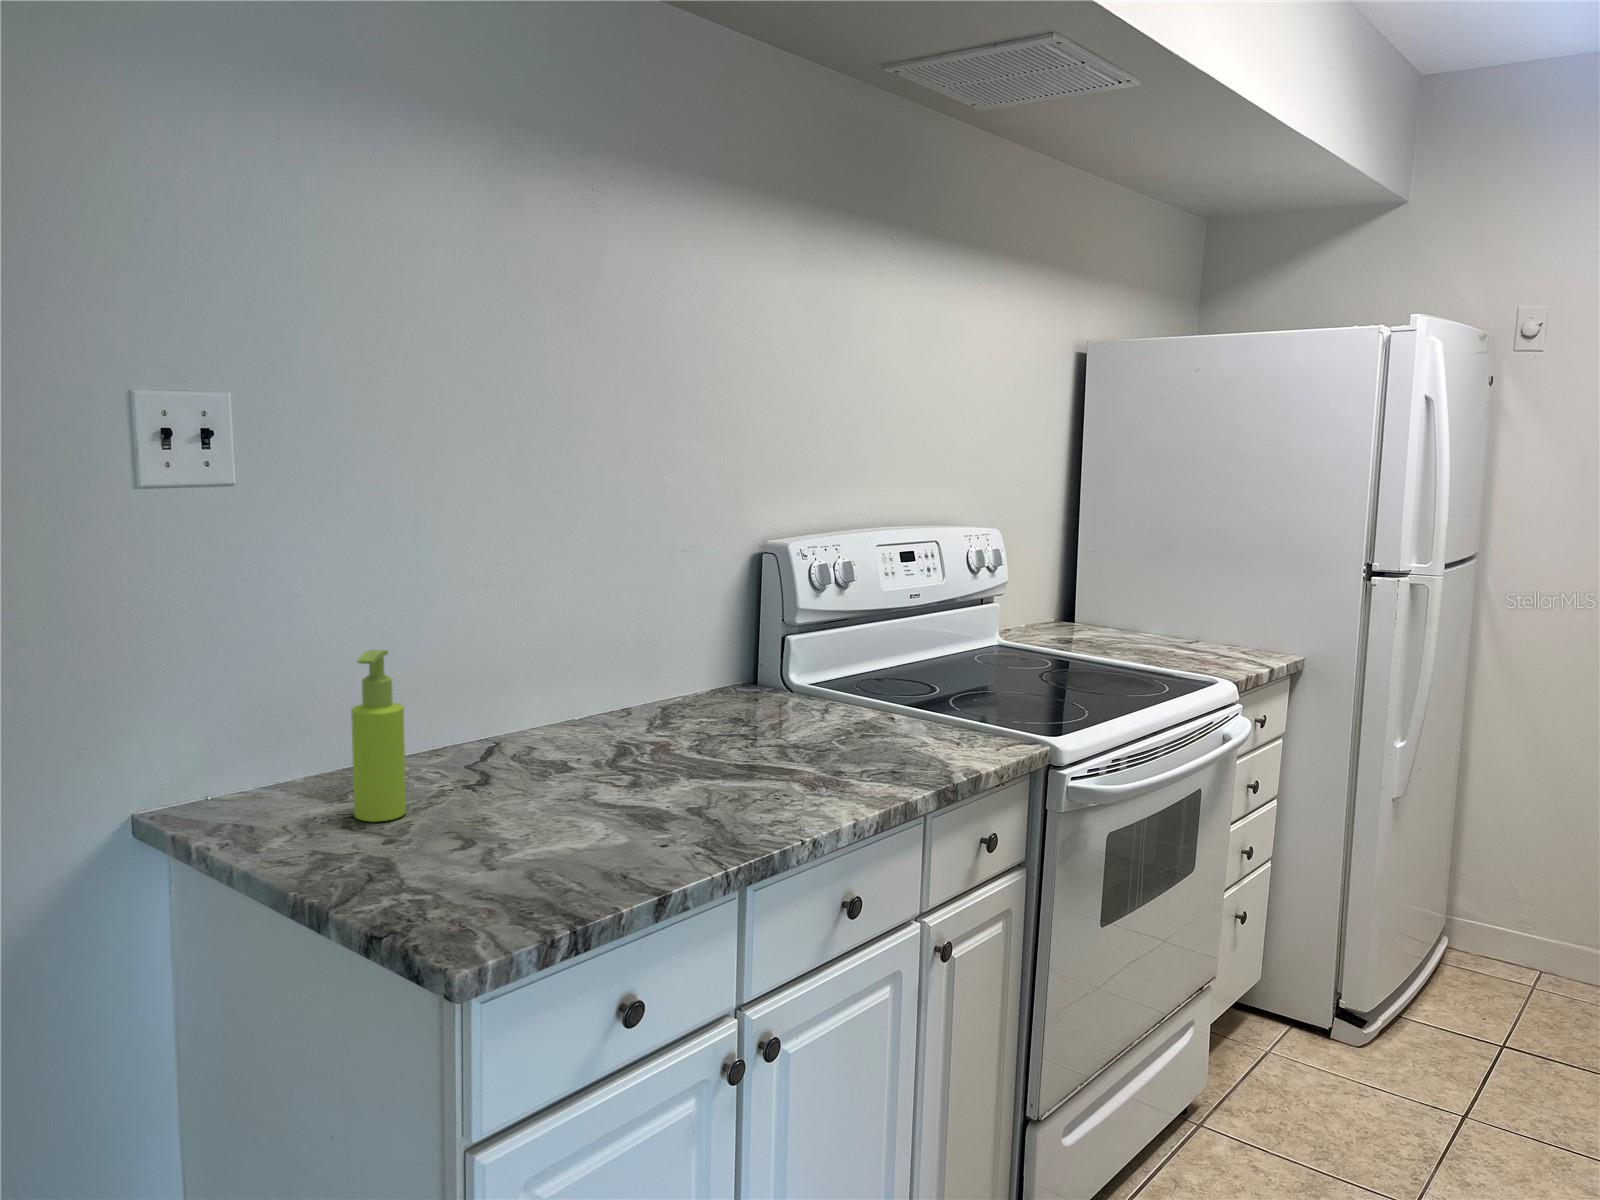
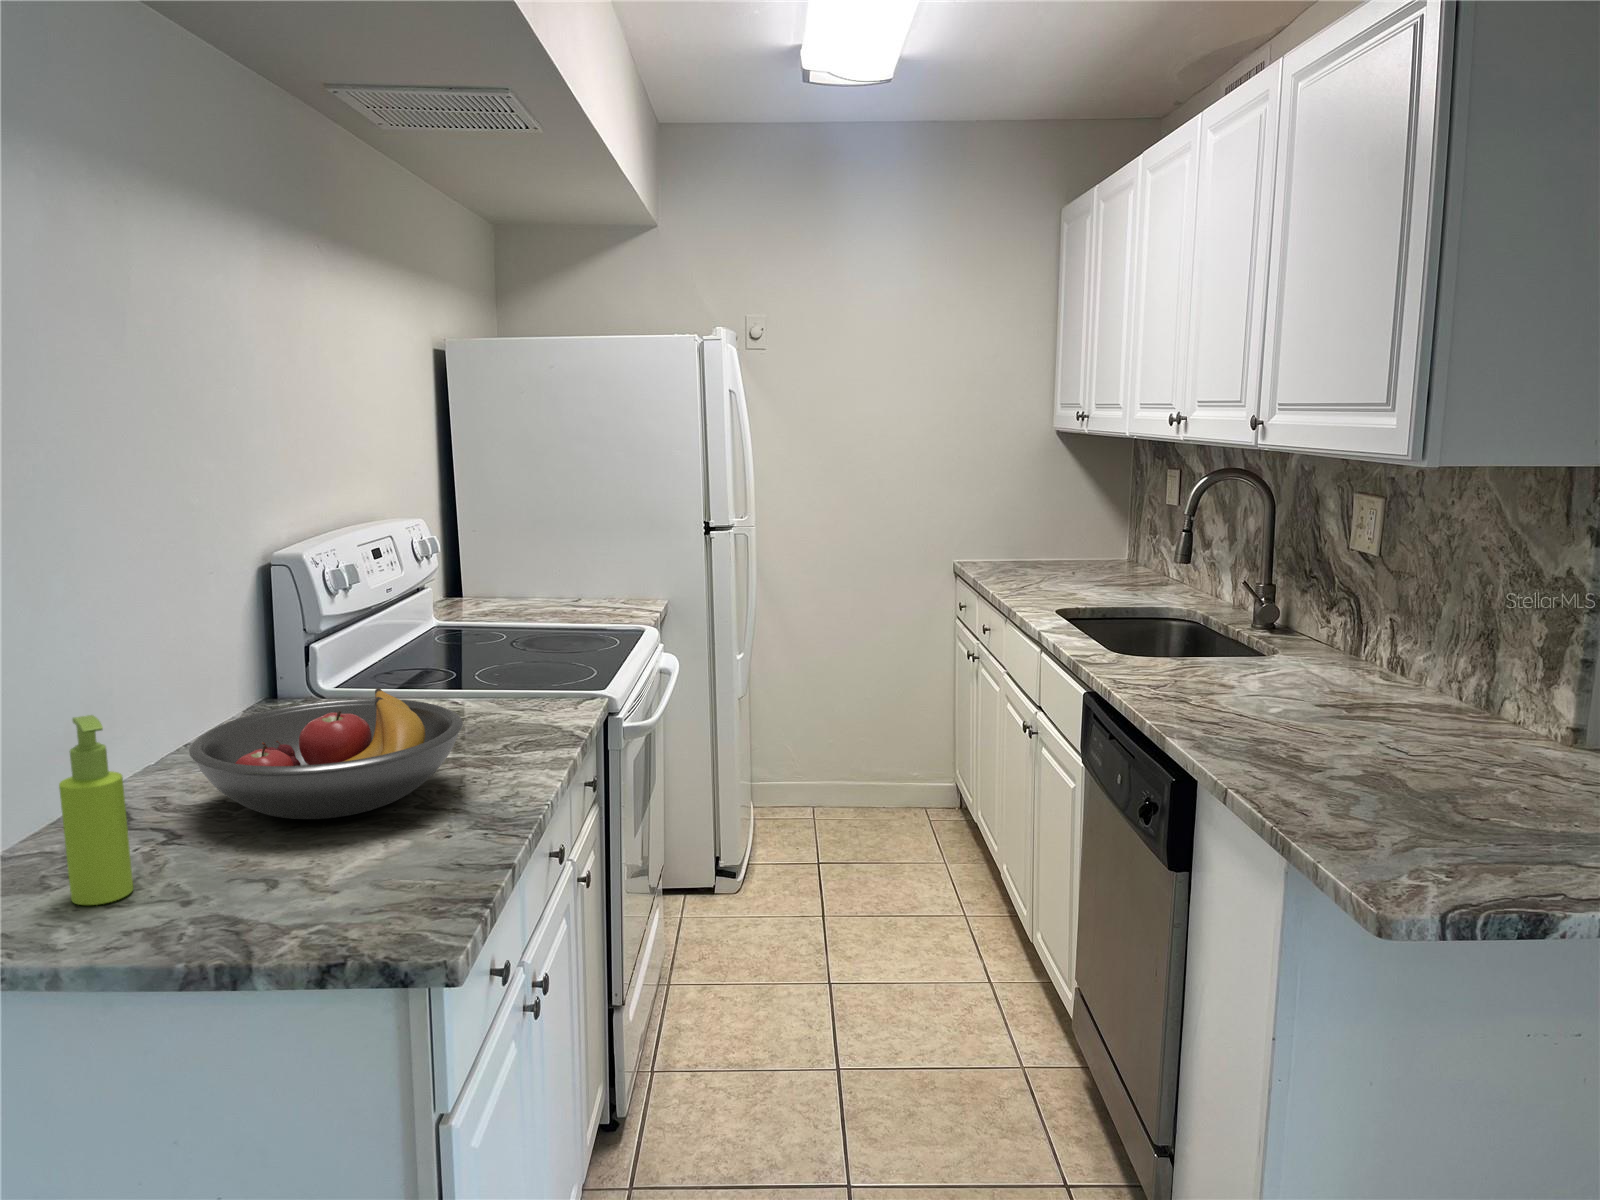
fruit bowl: none [514,681,781,801] -> present [189,688,463,819]

